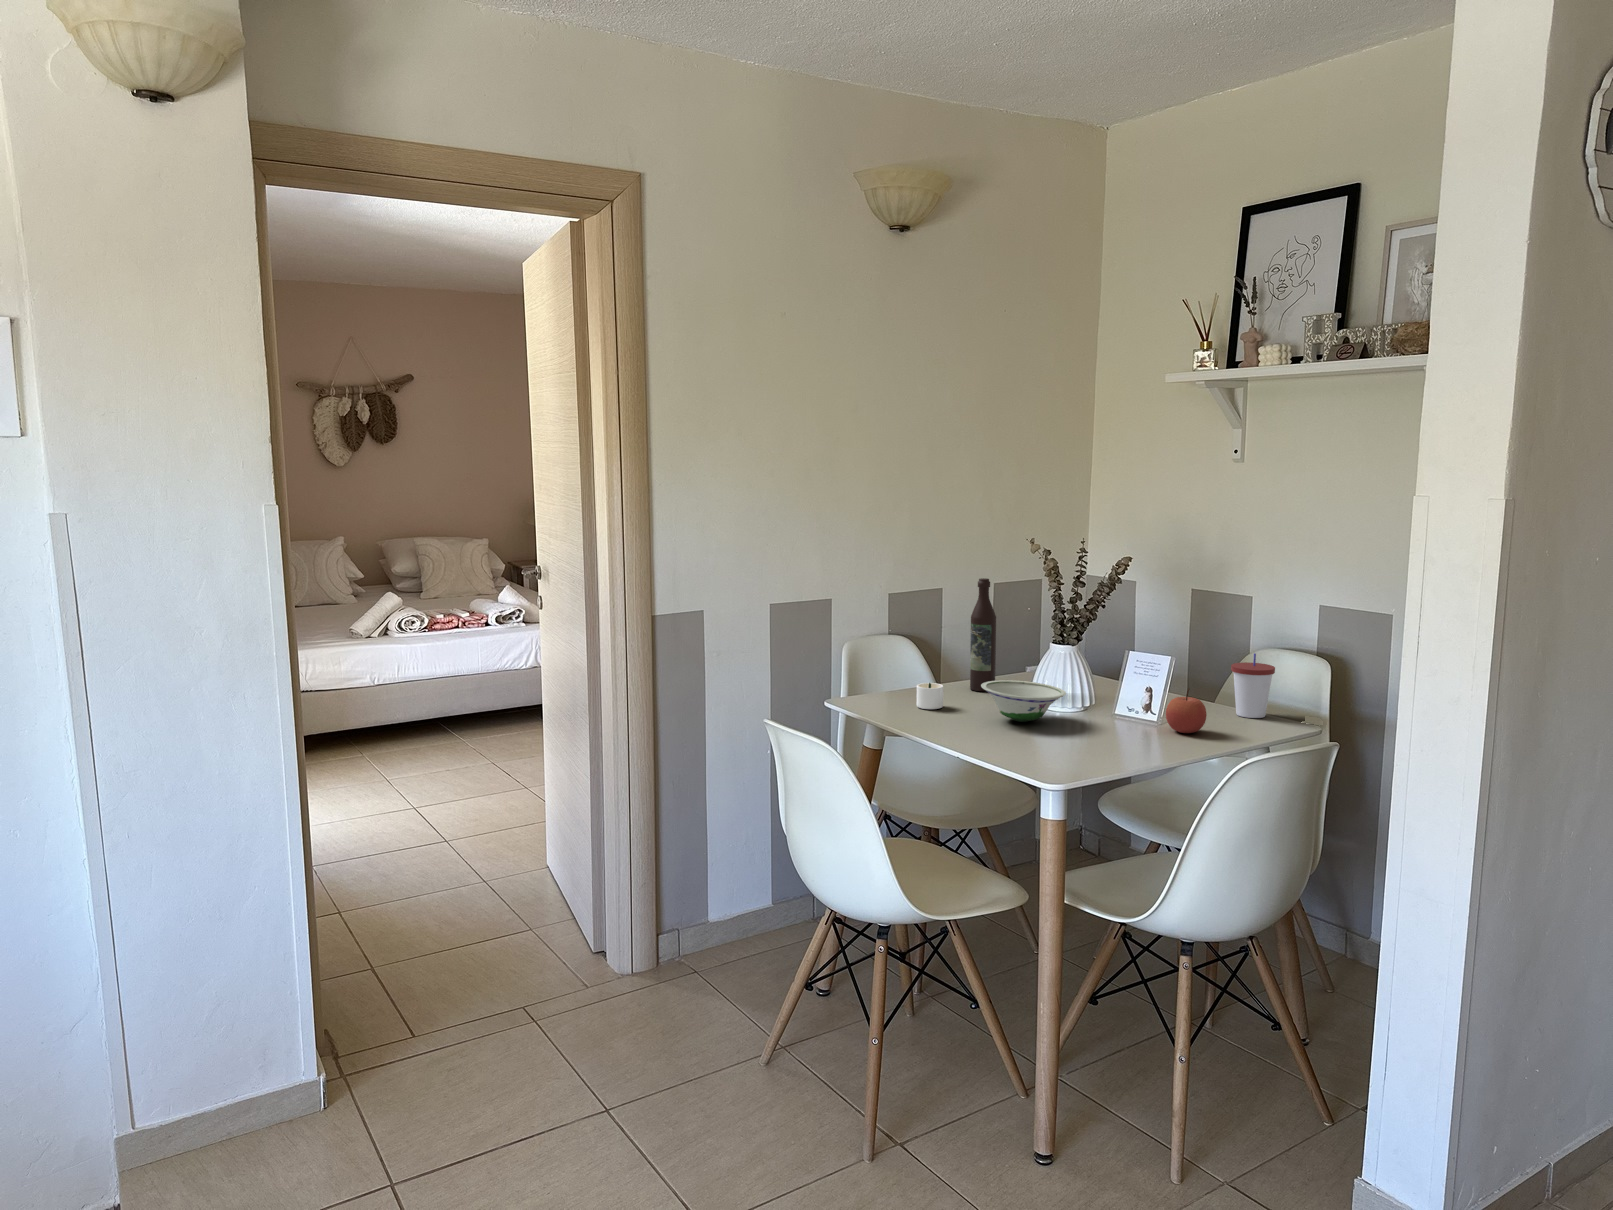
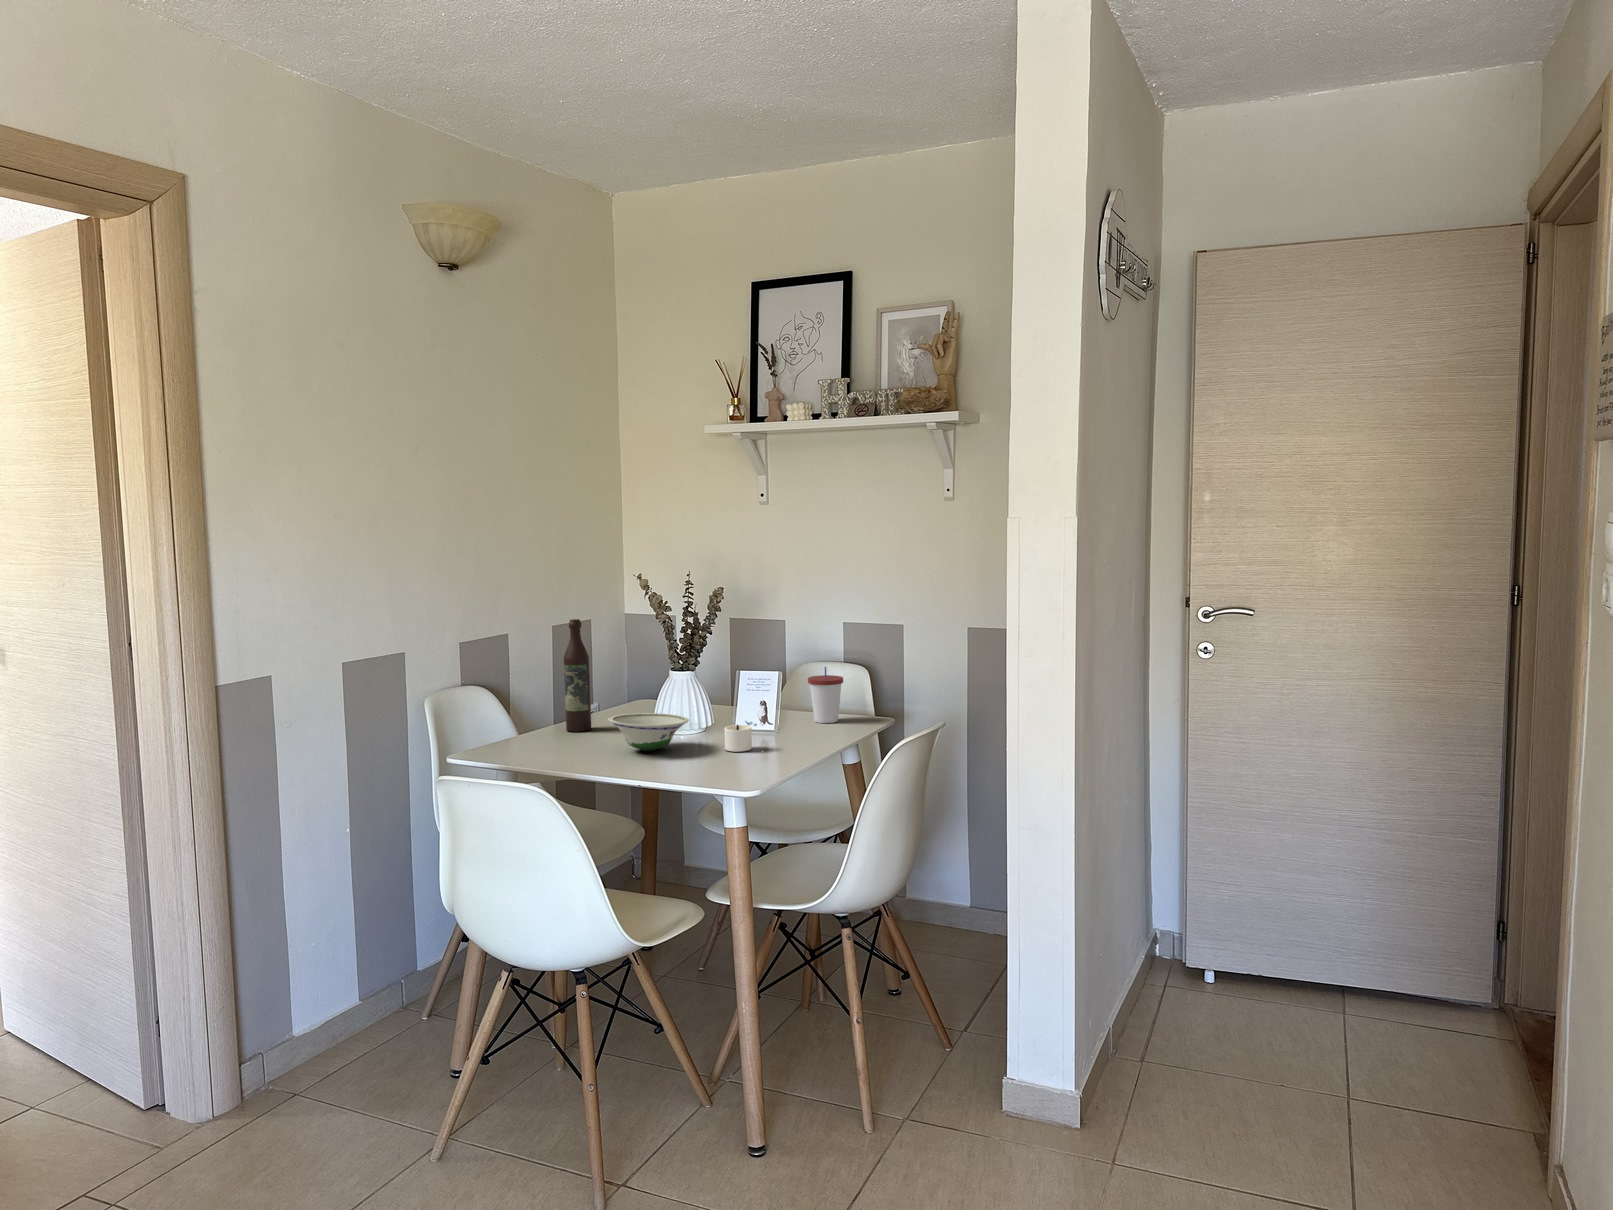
candle: present [917,683,943,709] -> present [724,725,752,752]
apple: present [1166,688,1207,733] -> none [776,700,810,741]

